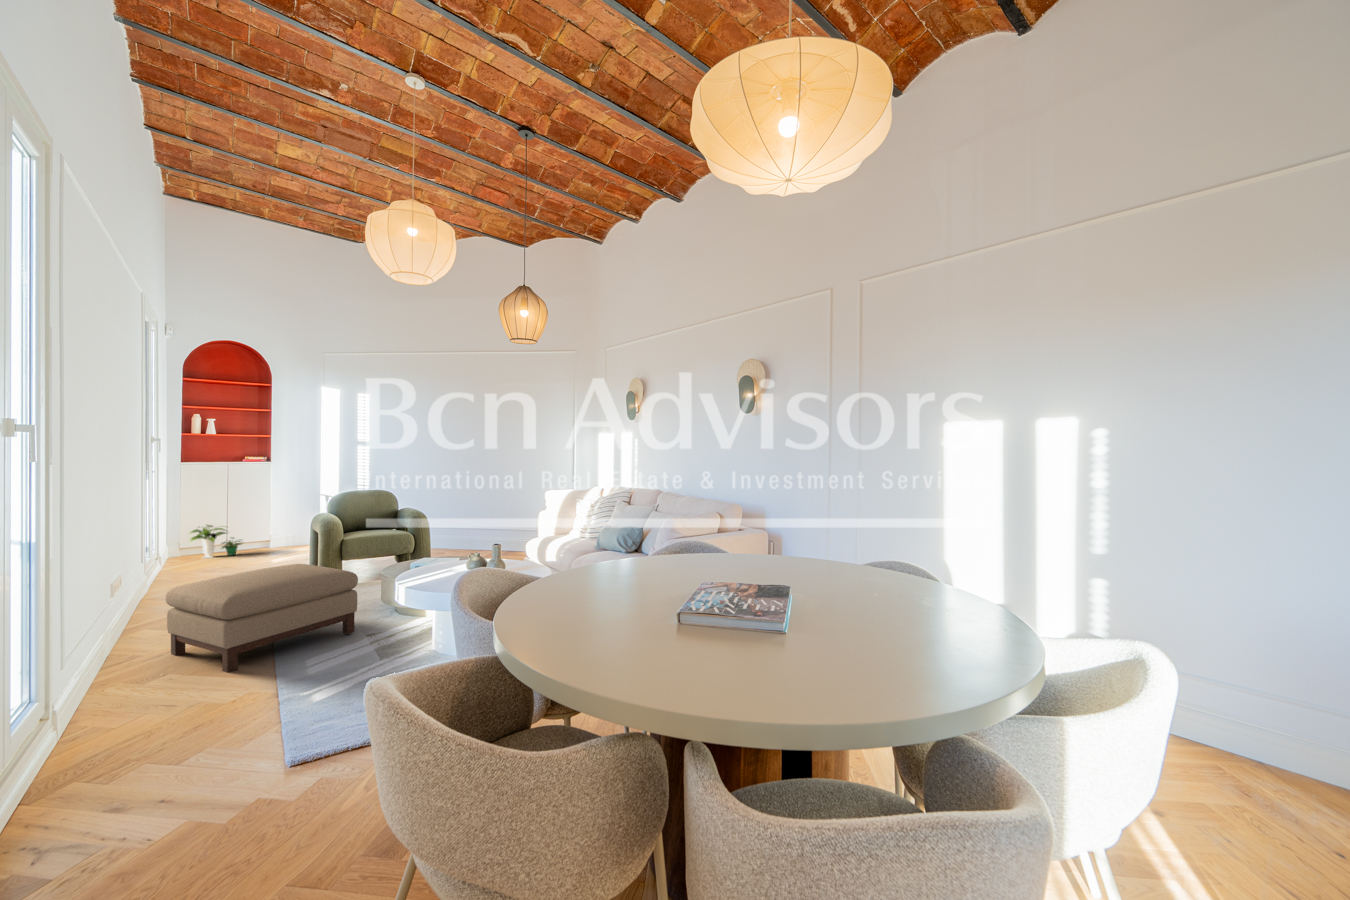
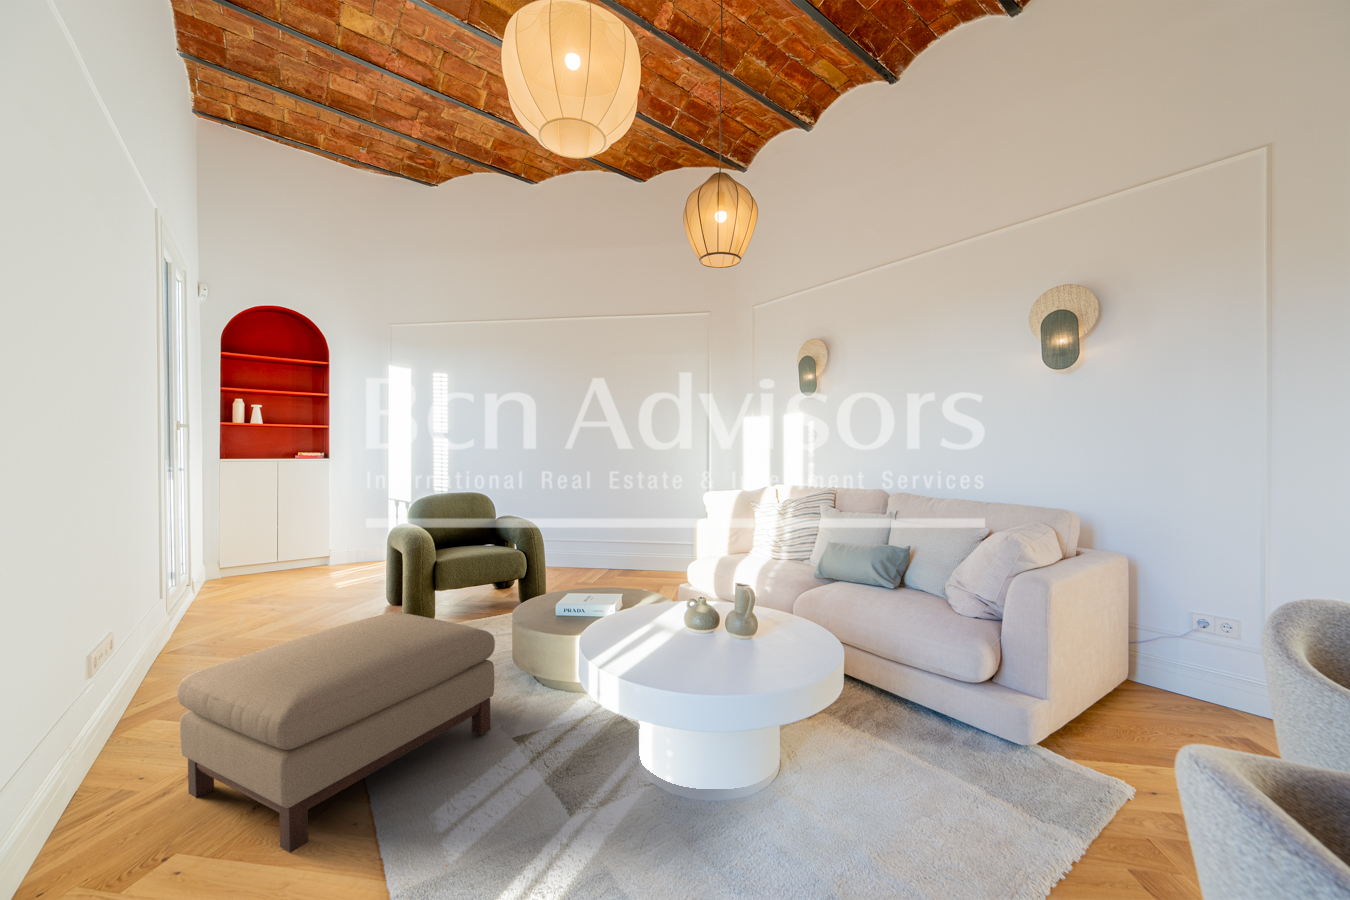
potted plant: present [190,525,241,558] -> none [229,539,300,583]

